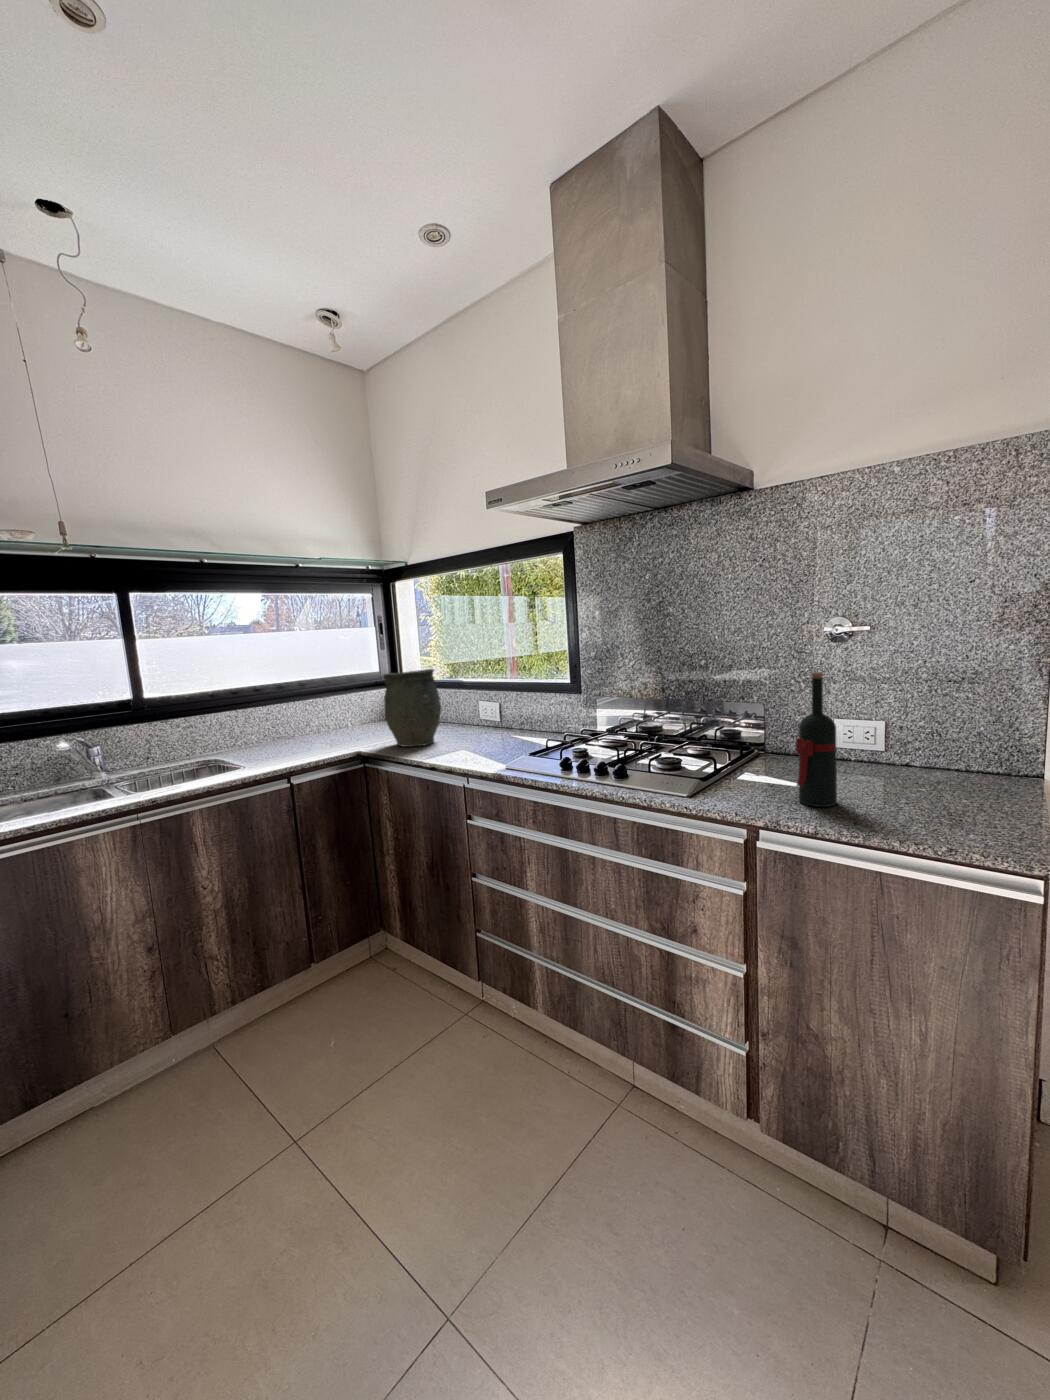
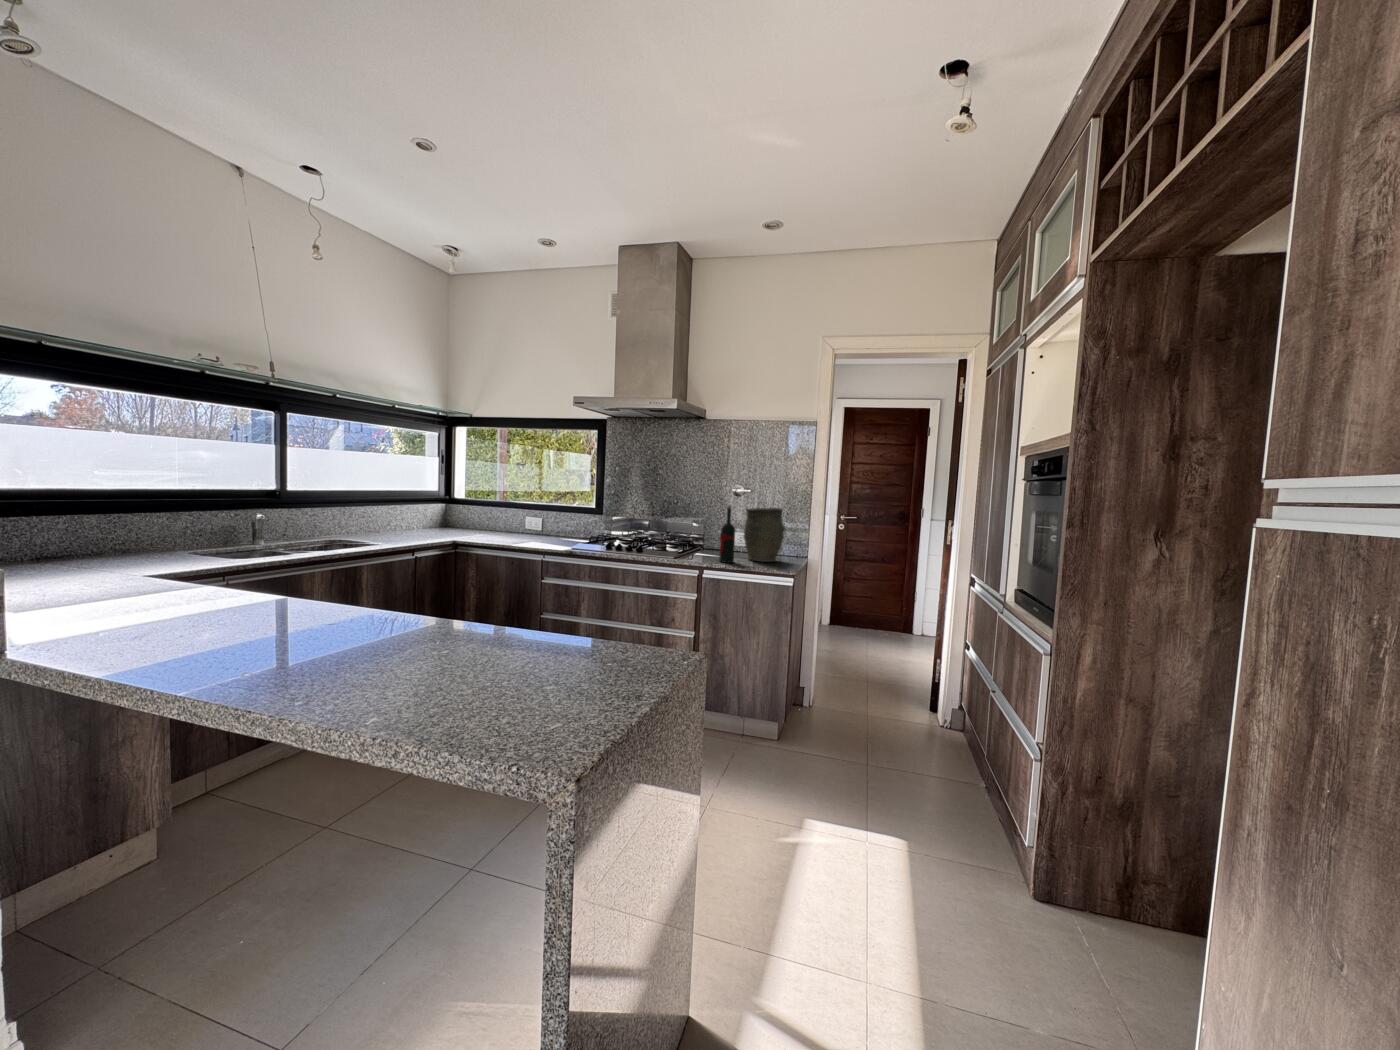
vase: present [383,669,441,747] -> present [743,508,785,562]

